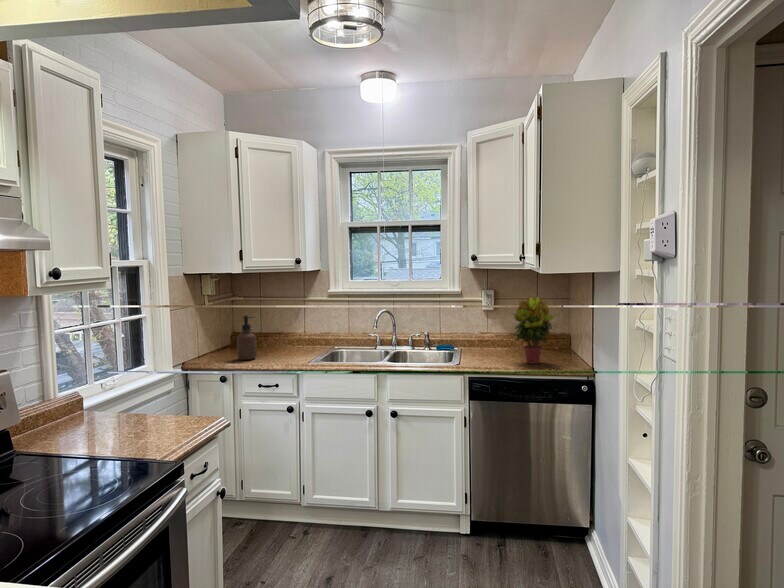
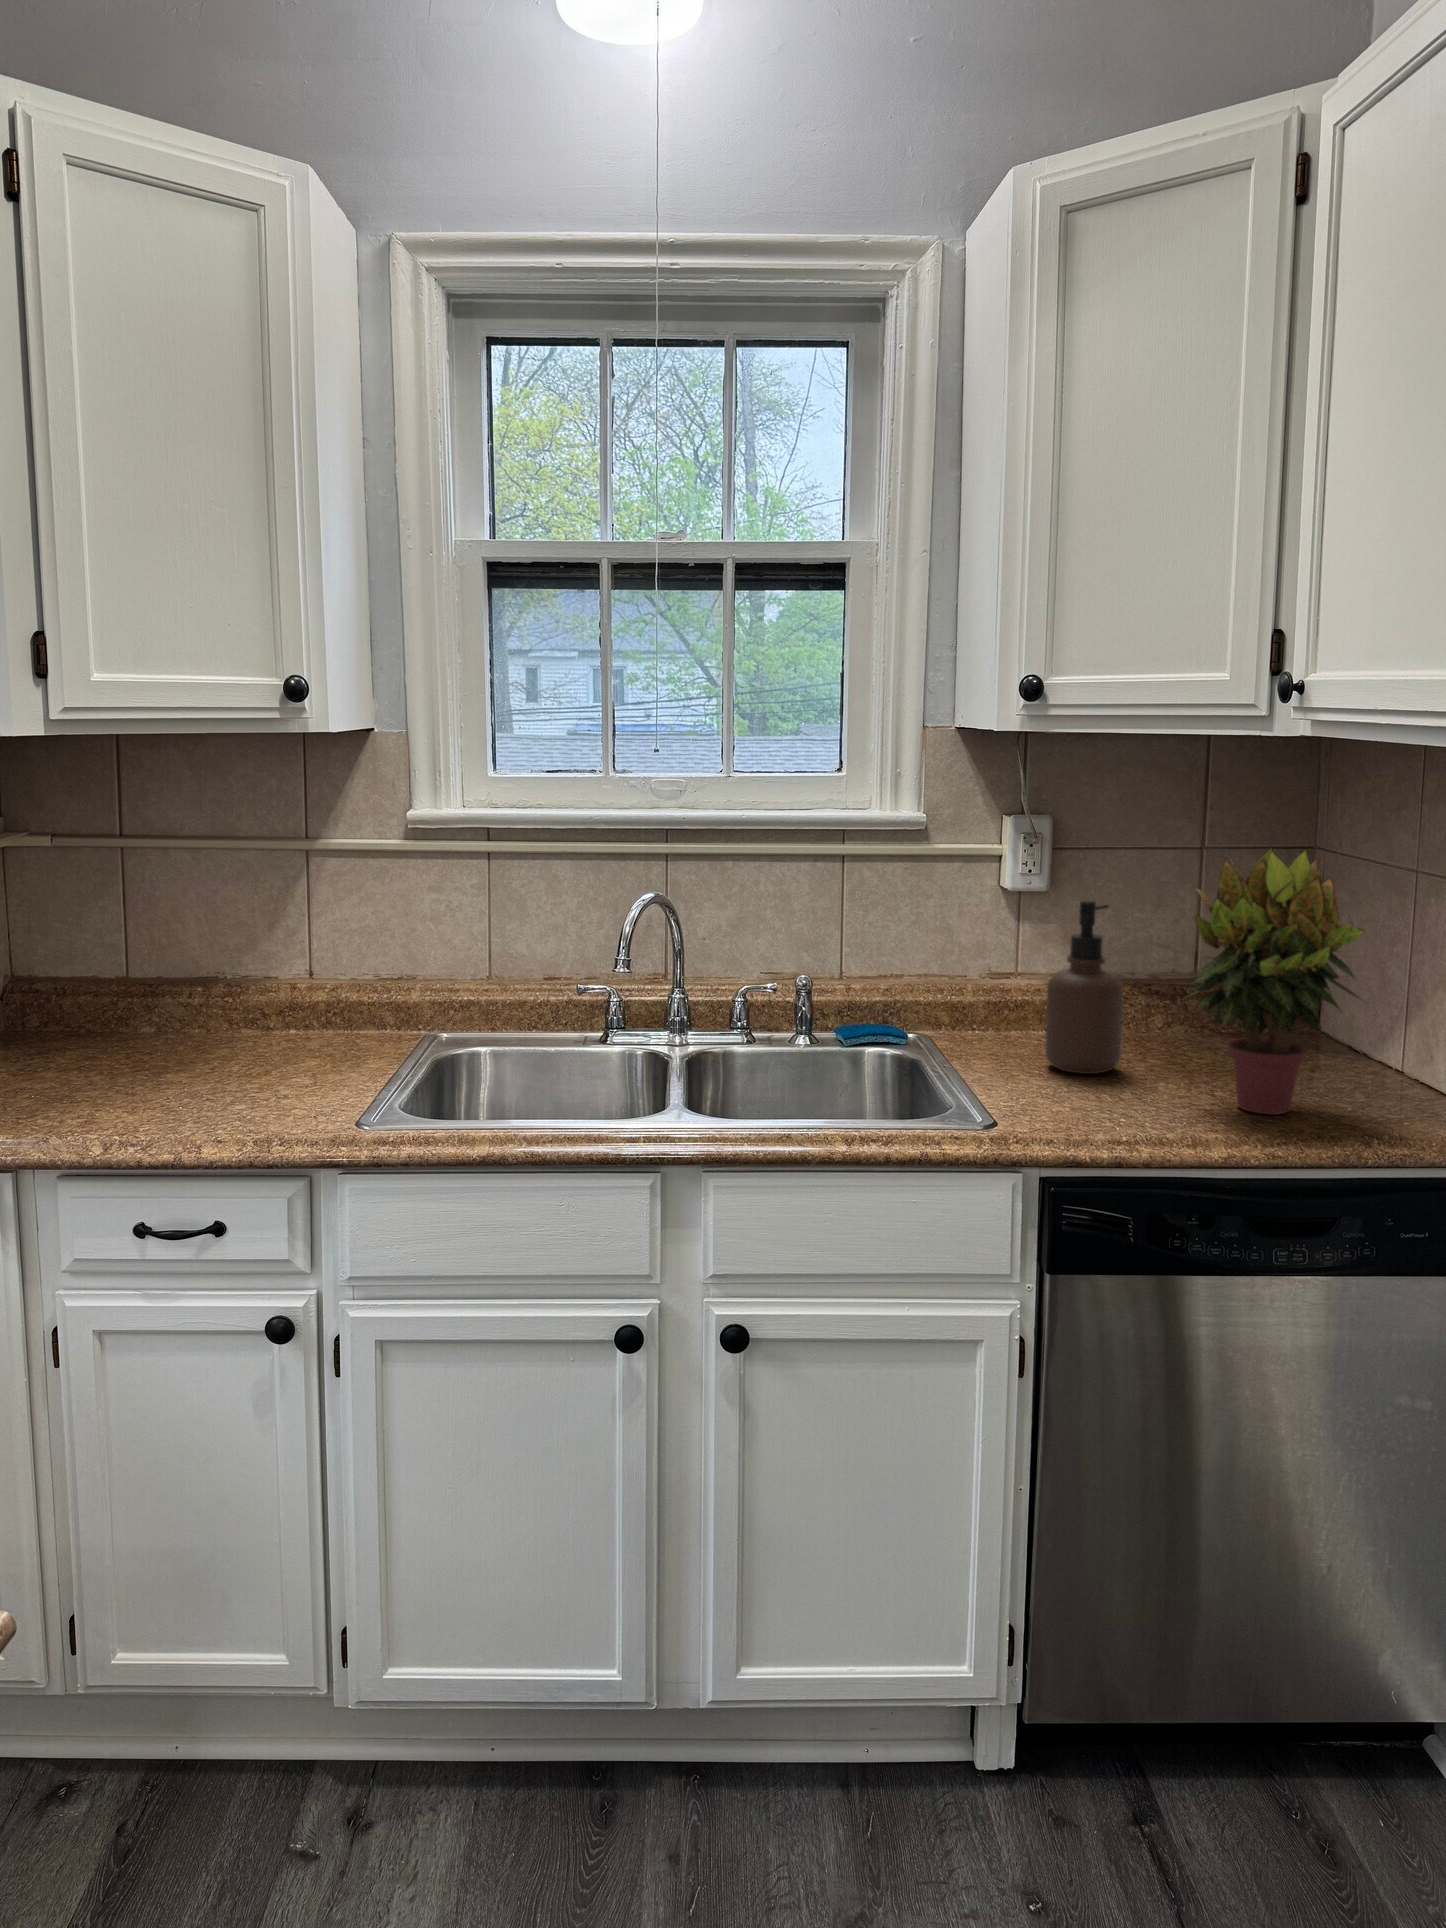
soap dispenser: present [237,316,257,360] -> present [1045,900,1123,1074]

